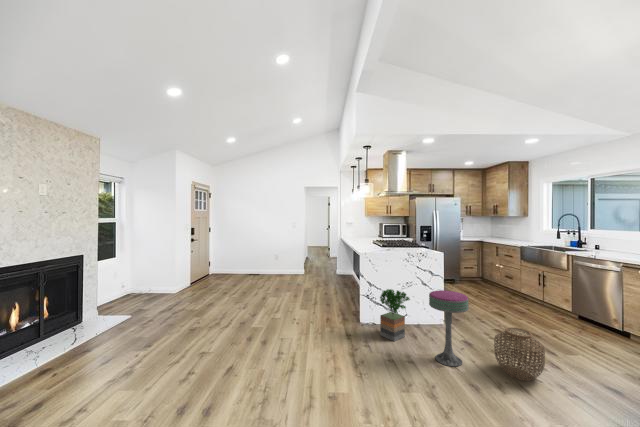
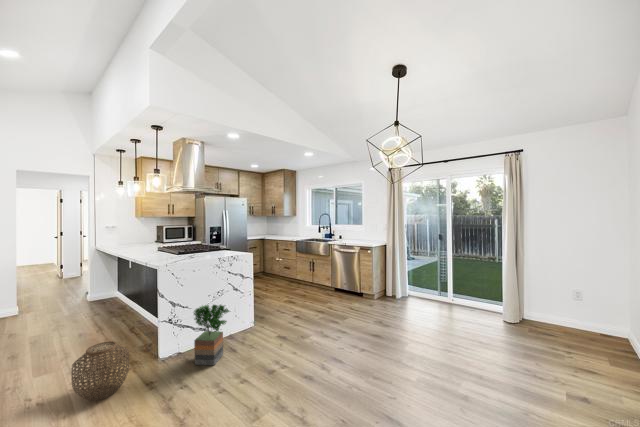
bar stool: present [429,290,469,366] -> none [257,292,293,369]
woven basket: present [494,327,545,381] -> present [71,341,129,401]

